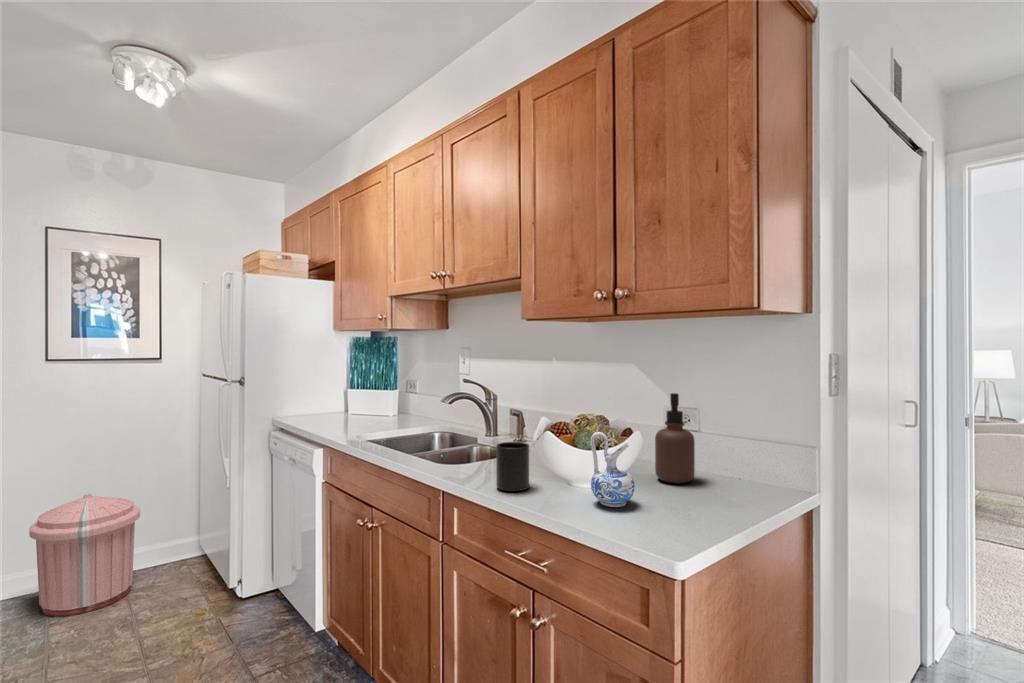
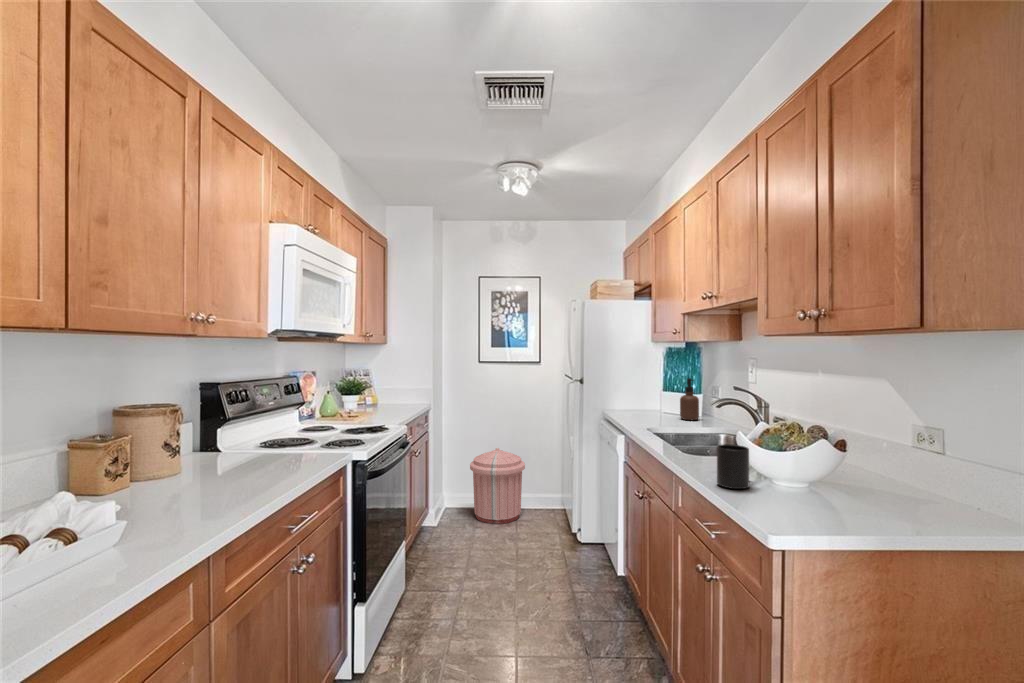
soap dispenser: present [655,393,695,483] -> present [680,378,699,420]
ceramic pitcher: present [591,432,634,507] -> none [790,443,840,520]

